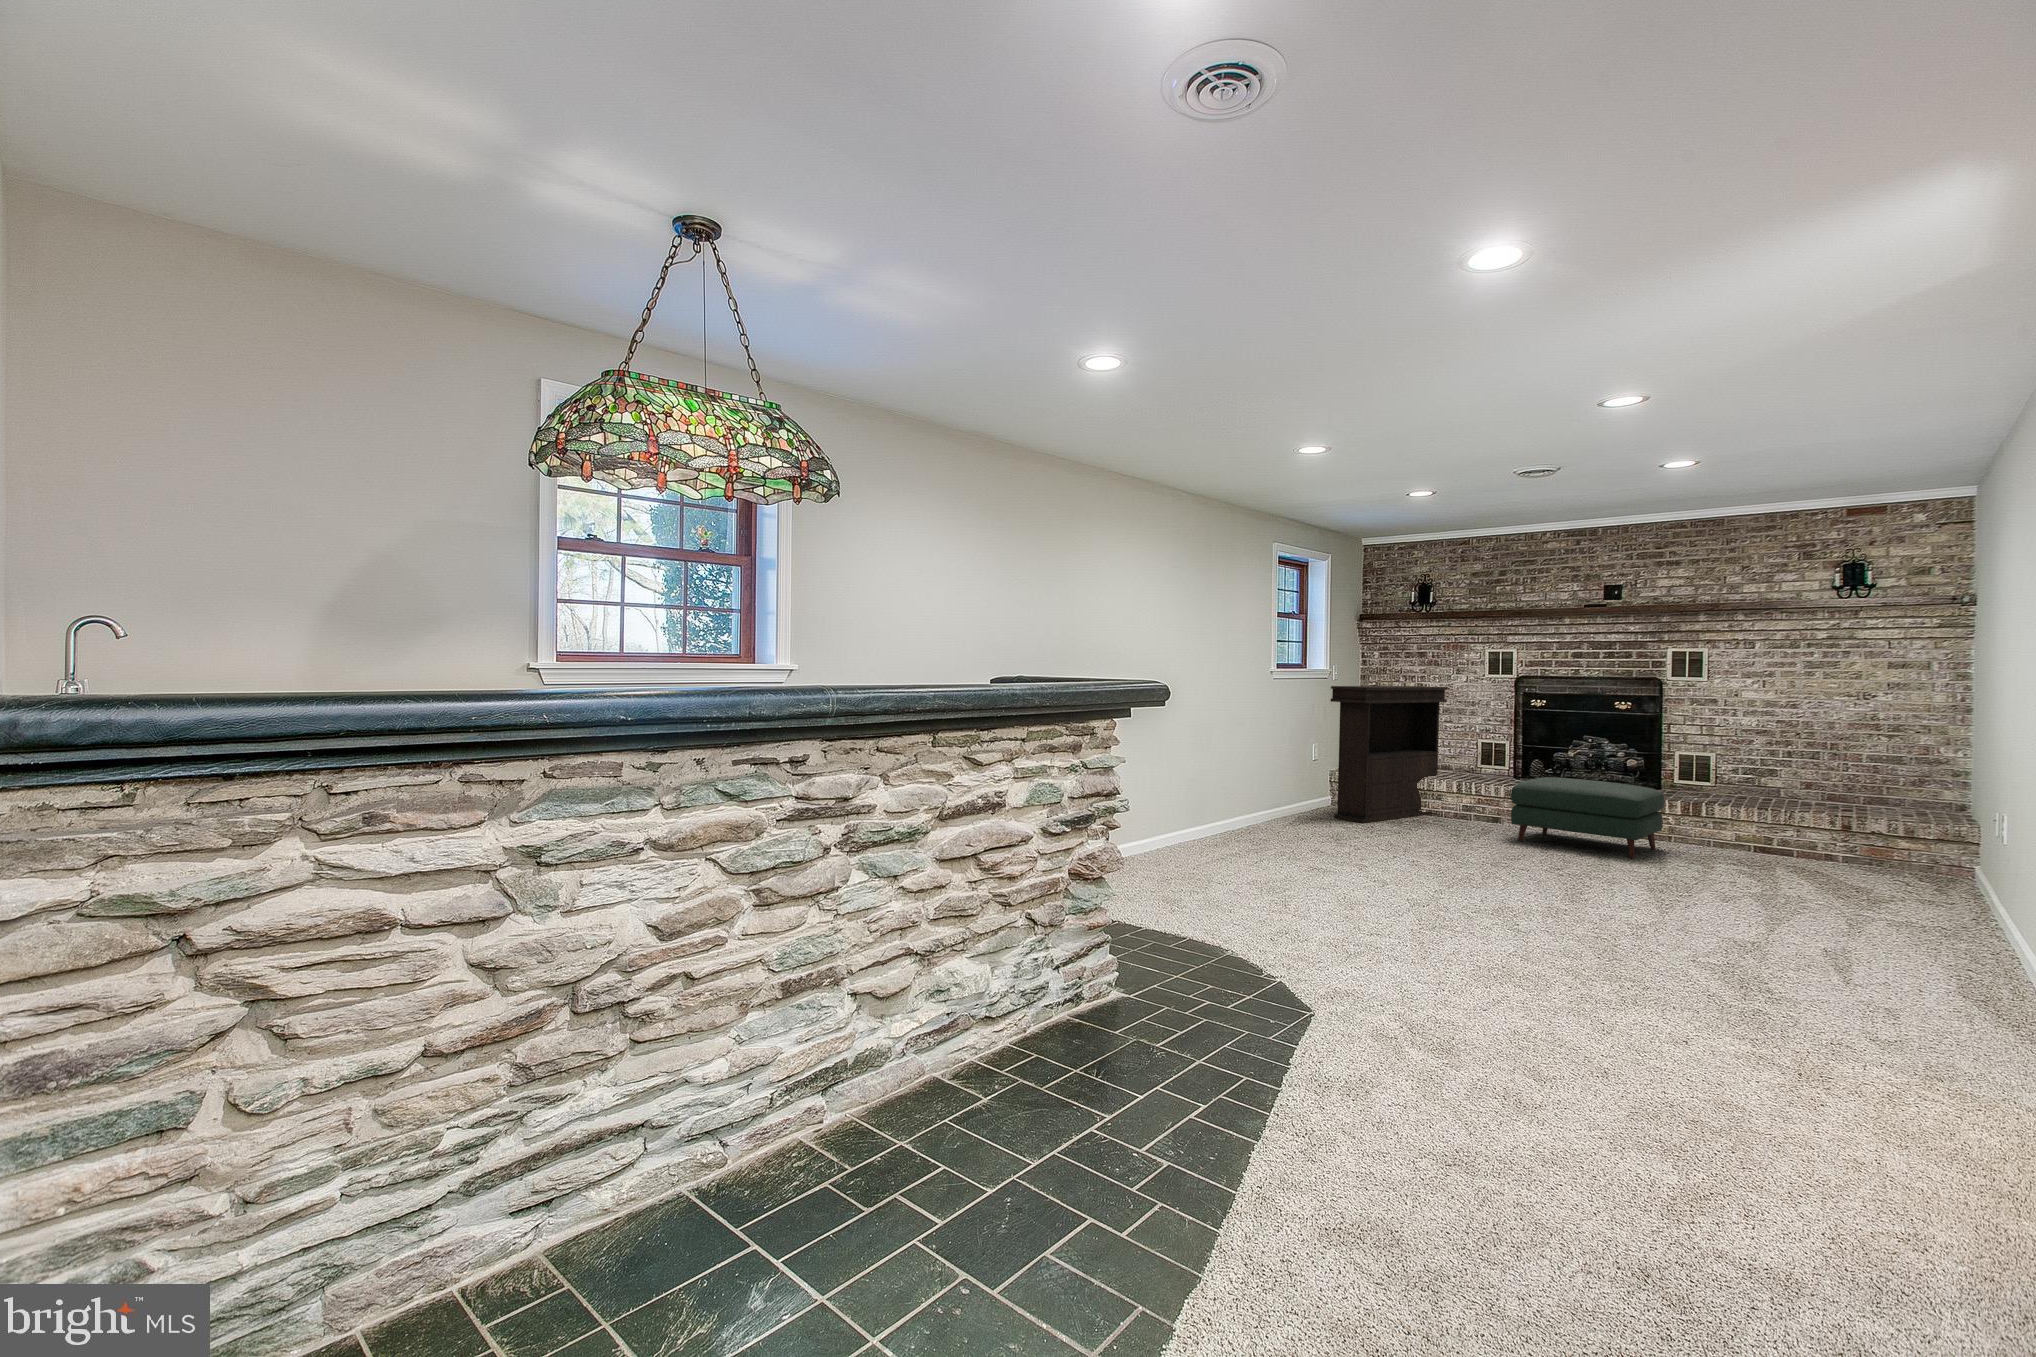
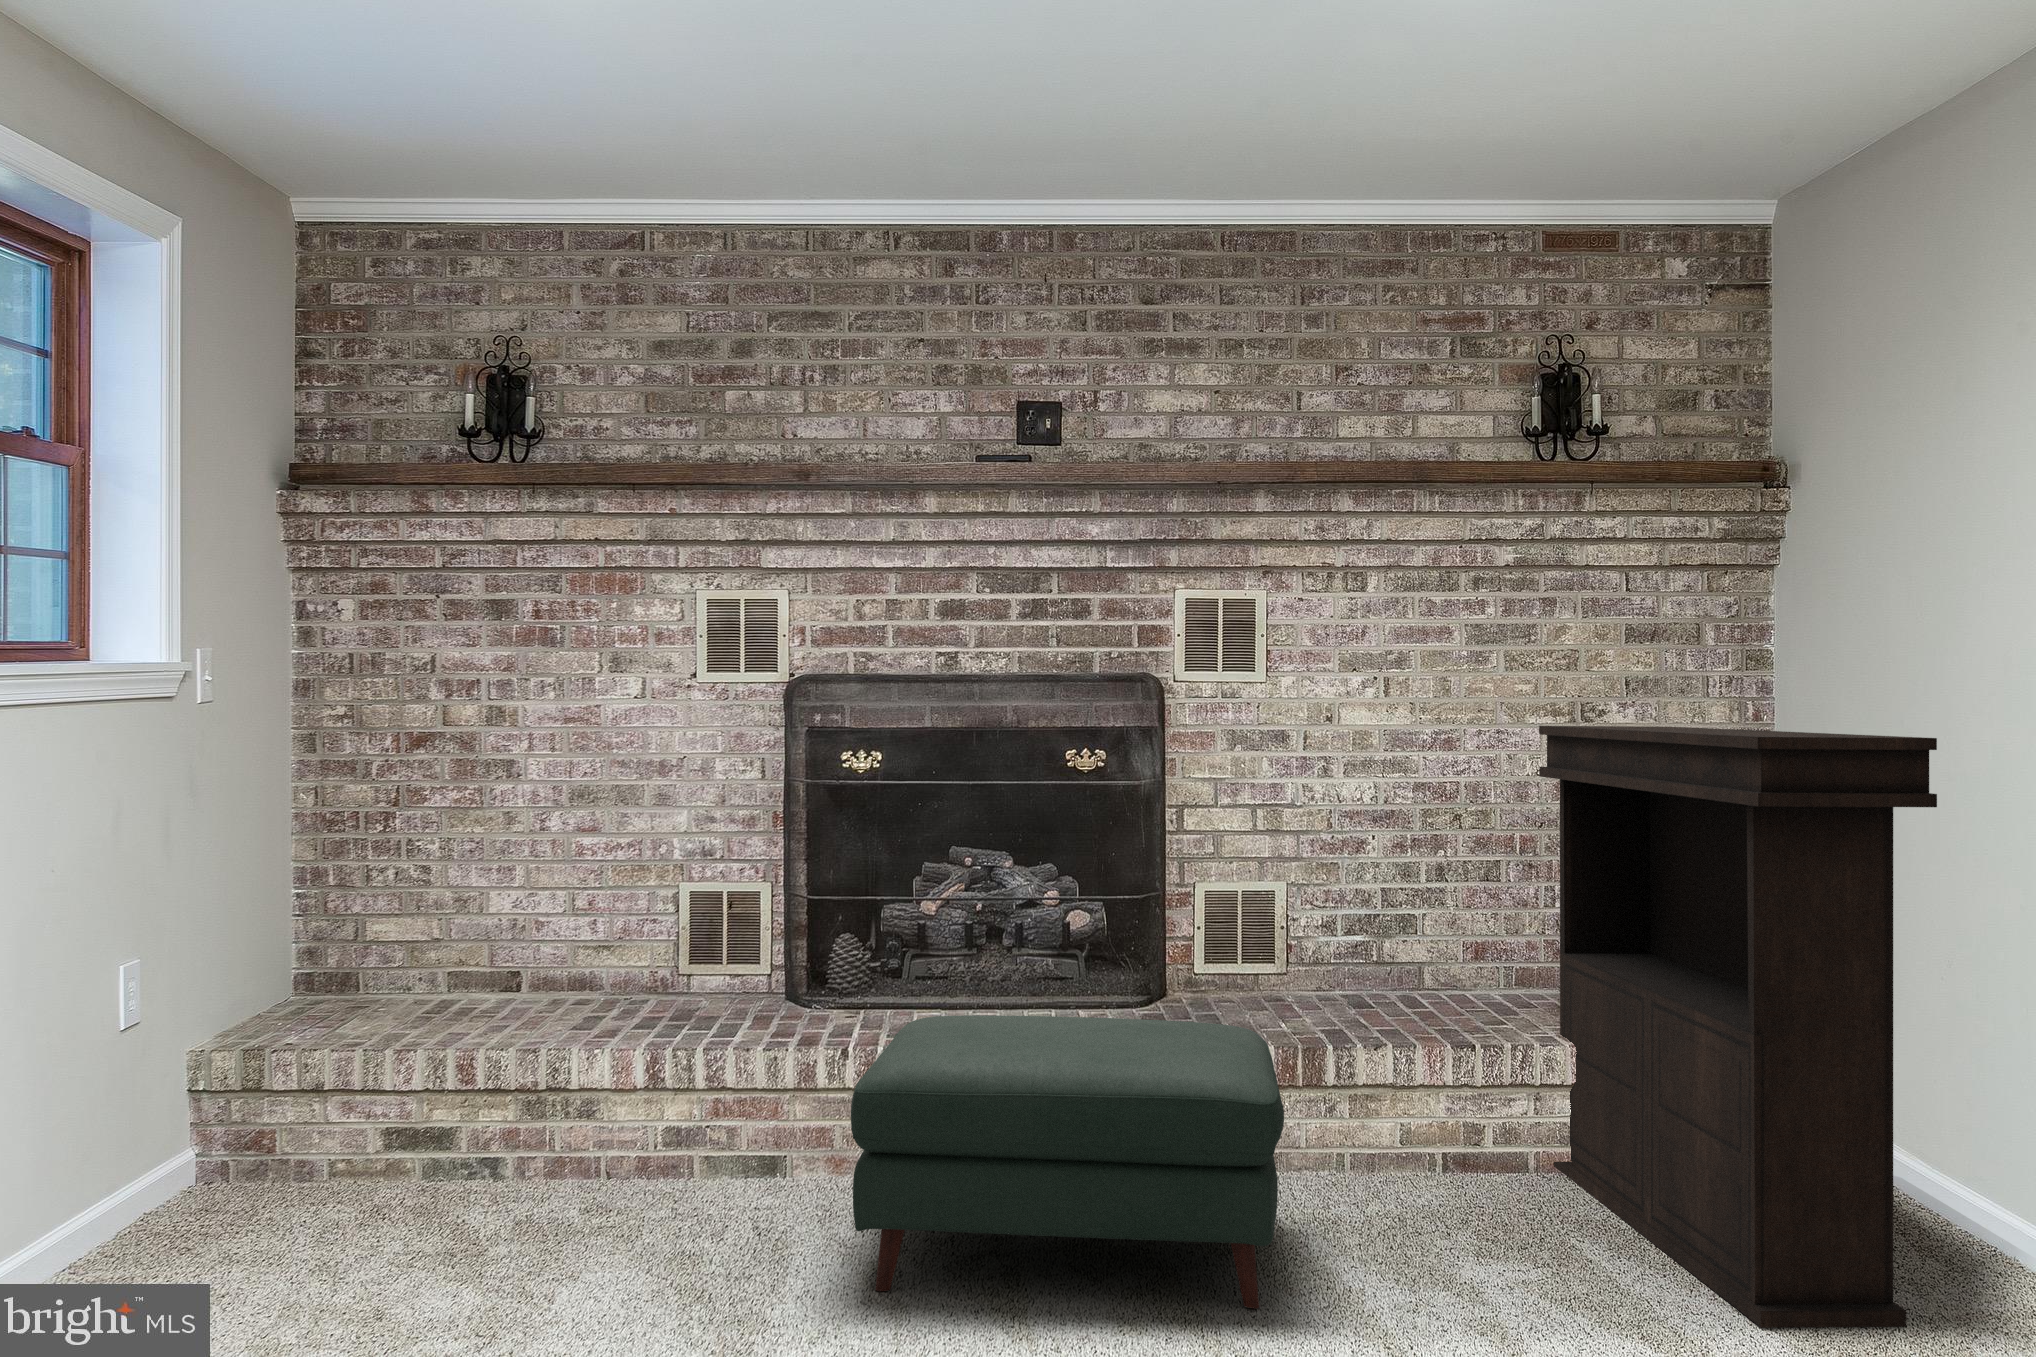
console table: present [1331,686,1447,823] -> present [1539,726,1937,1328]

